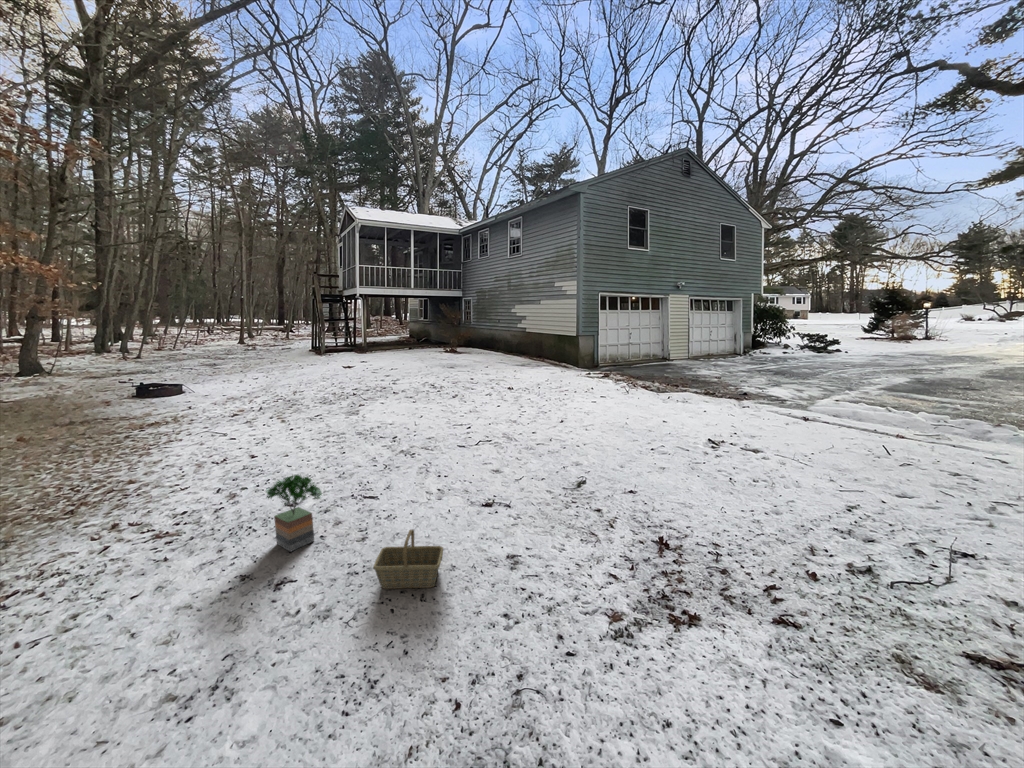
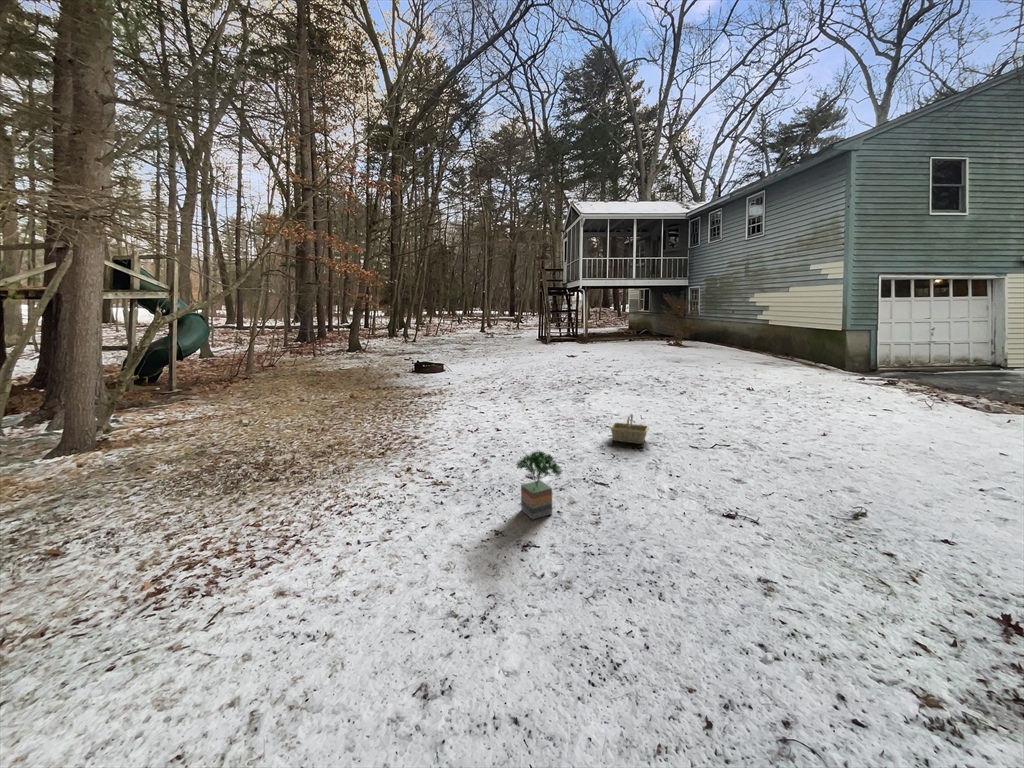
basket: present [373,530,443,589] -> present [611,414,649,444]

